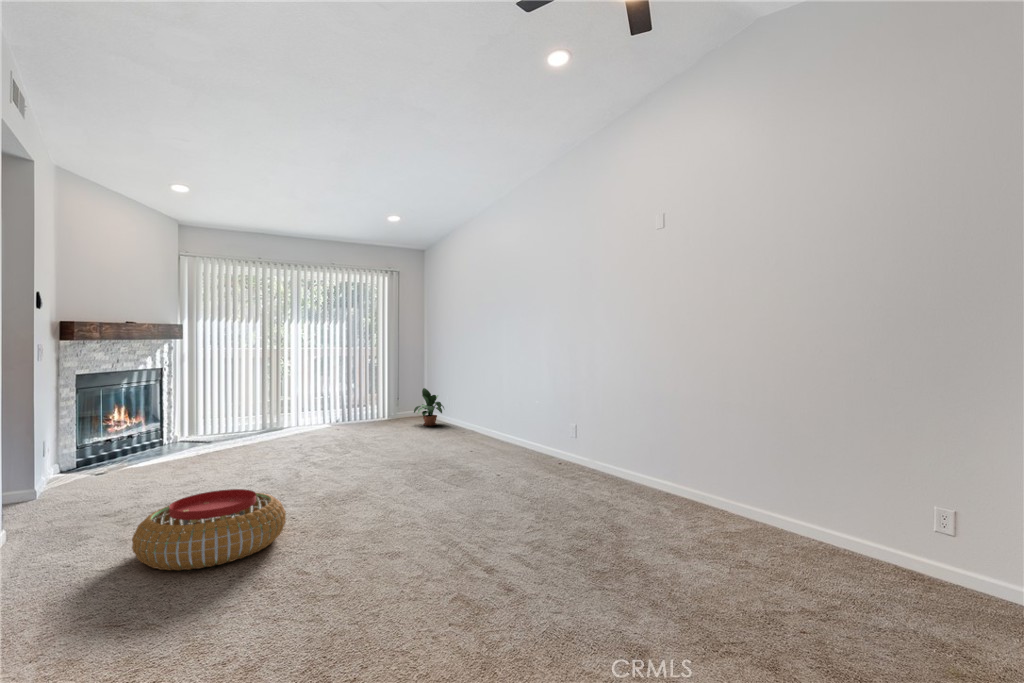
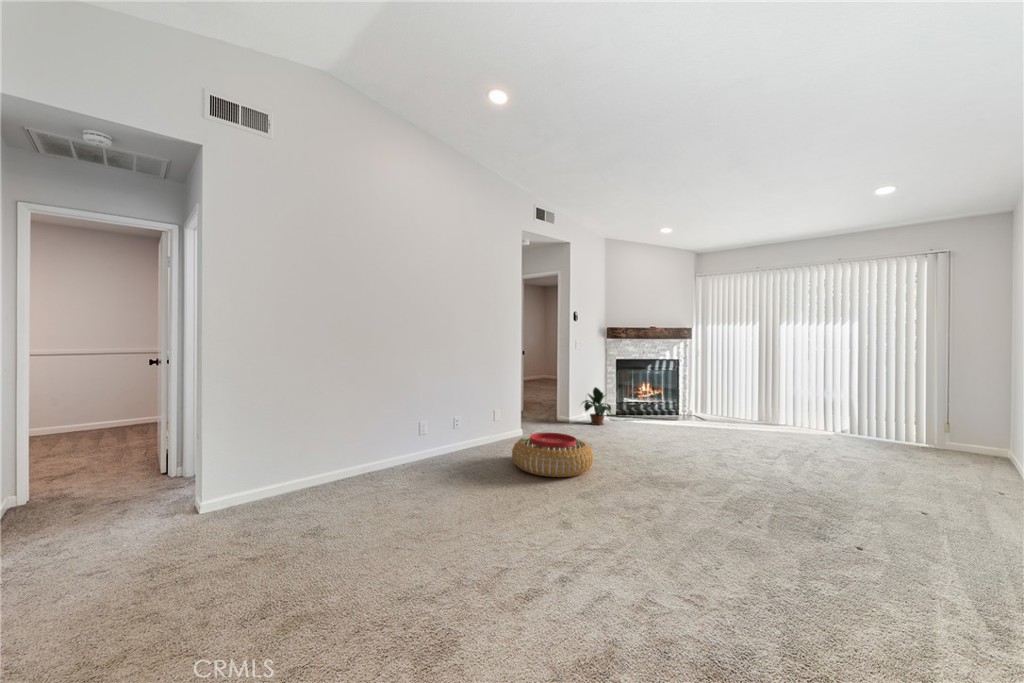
potted plant: present [414,388,444,426] -> present [582,387,611,425]

